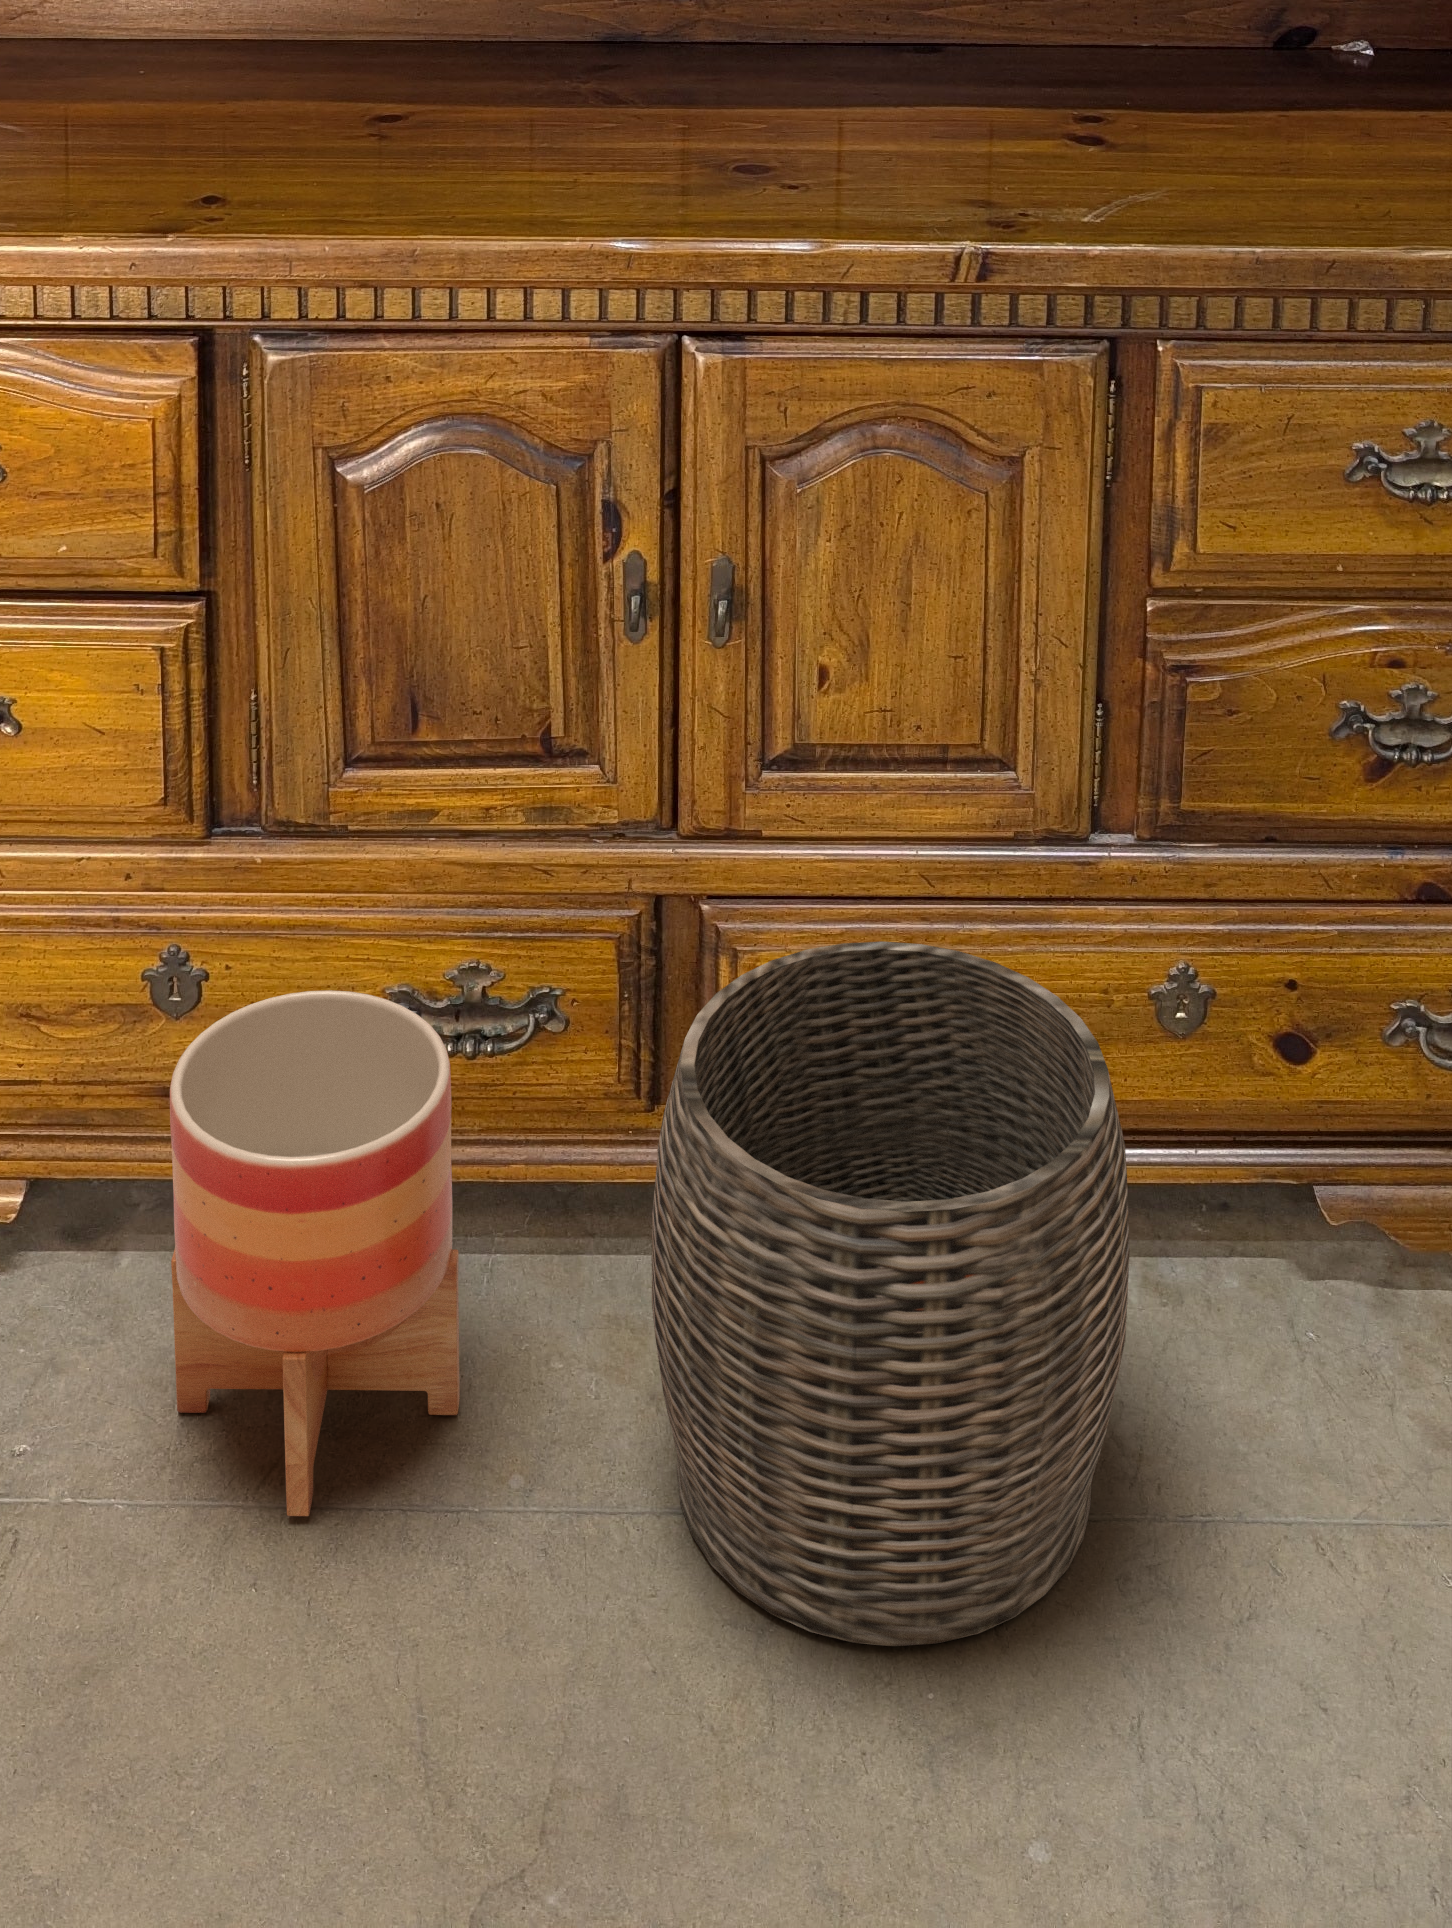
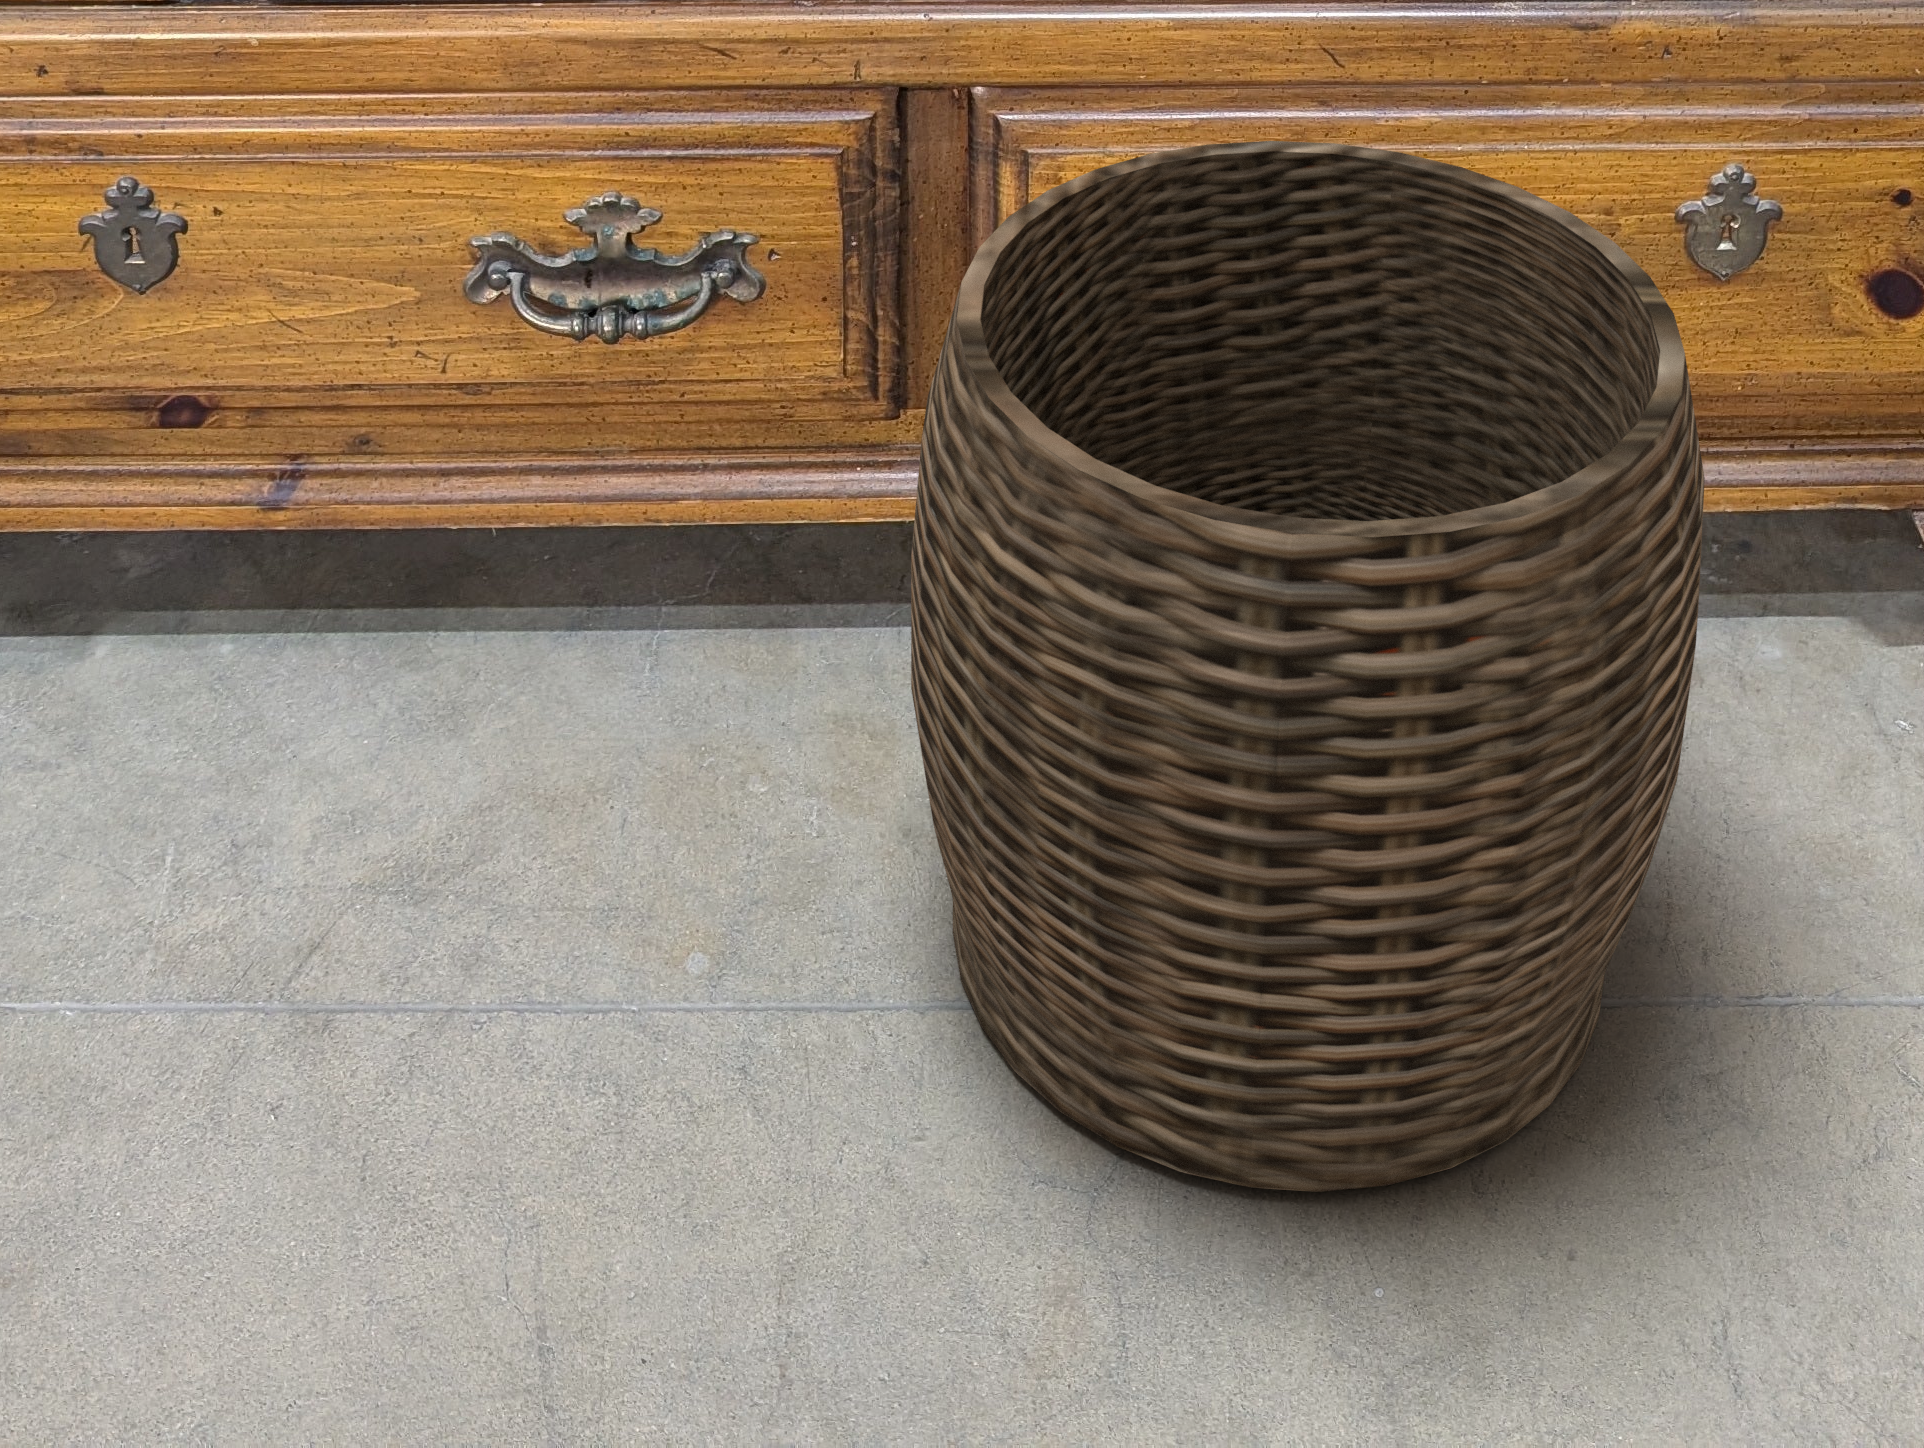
planter: present [170,990,460,1516] -> none [108,234,610,1011]

